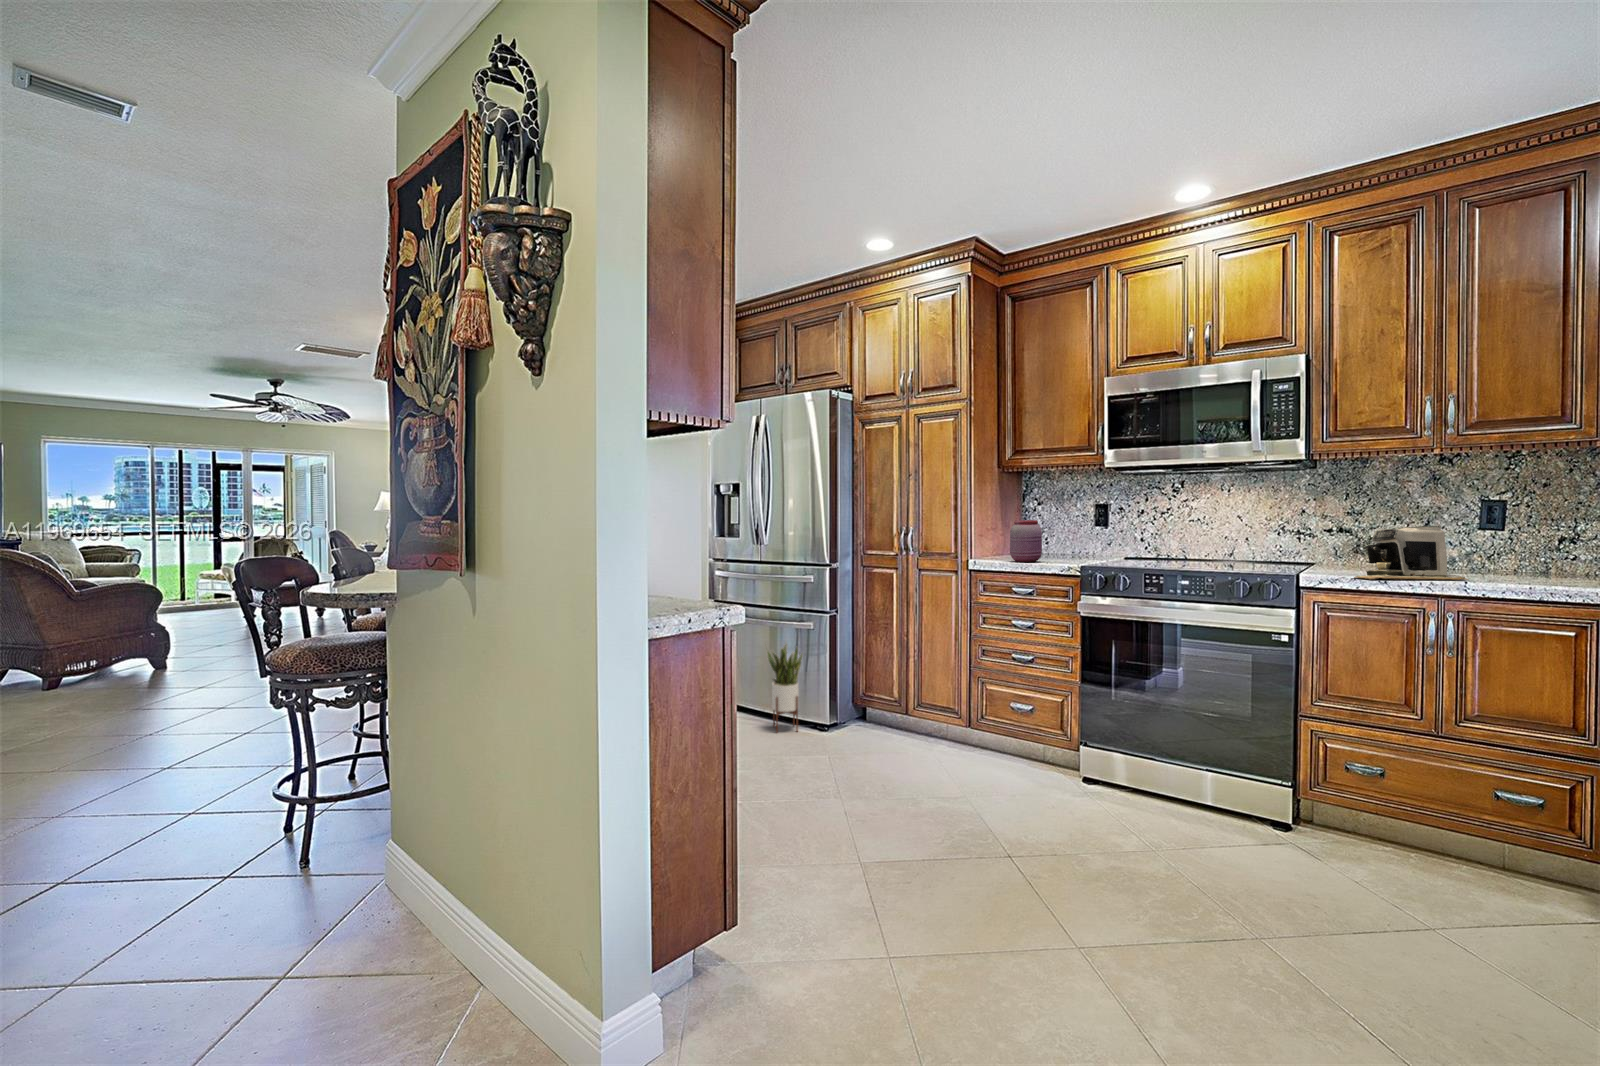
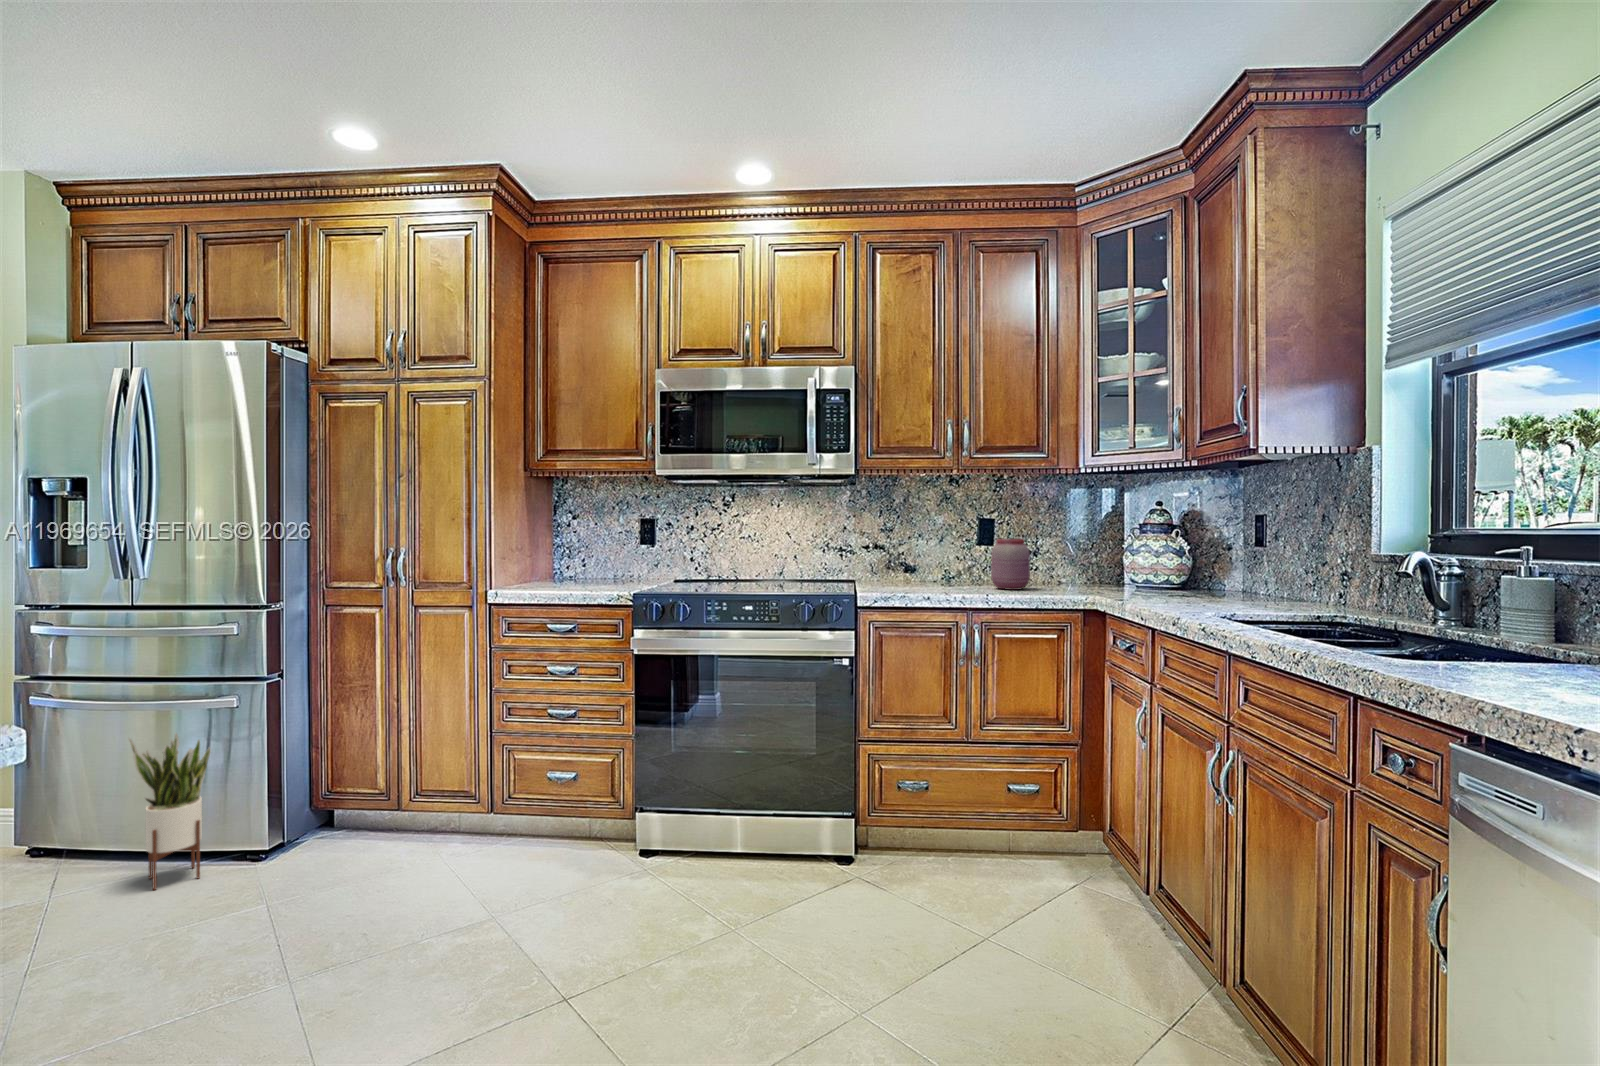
jar: present [1010,520,1042,562] -> present [991,539,1030,590]
coffee maker: present [1357,526,1468,580] -> none [899,542,985,597]

